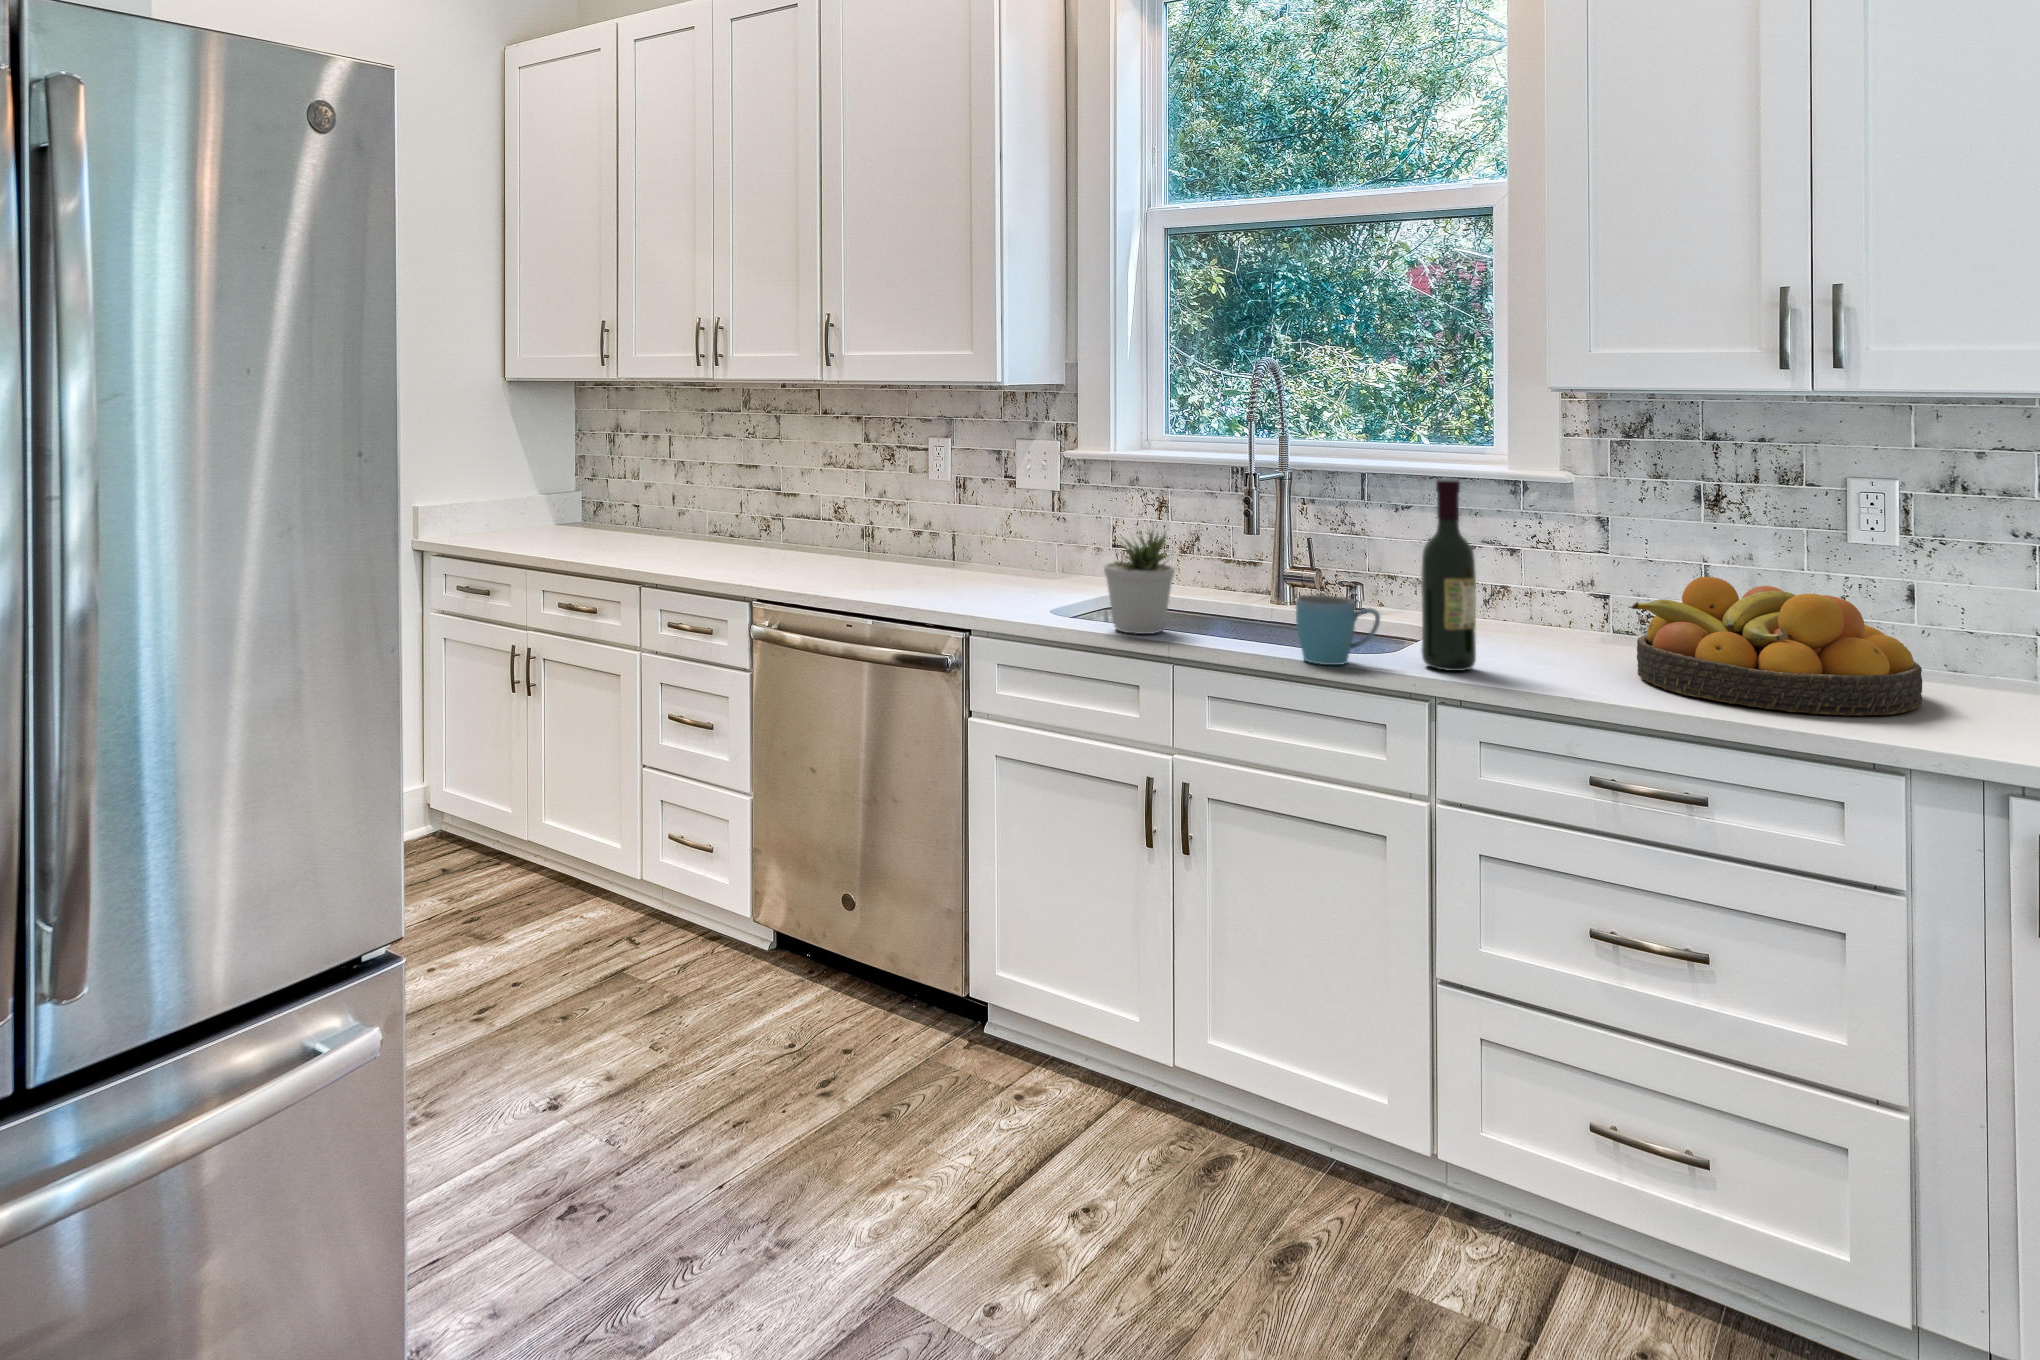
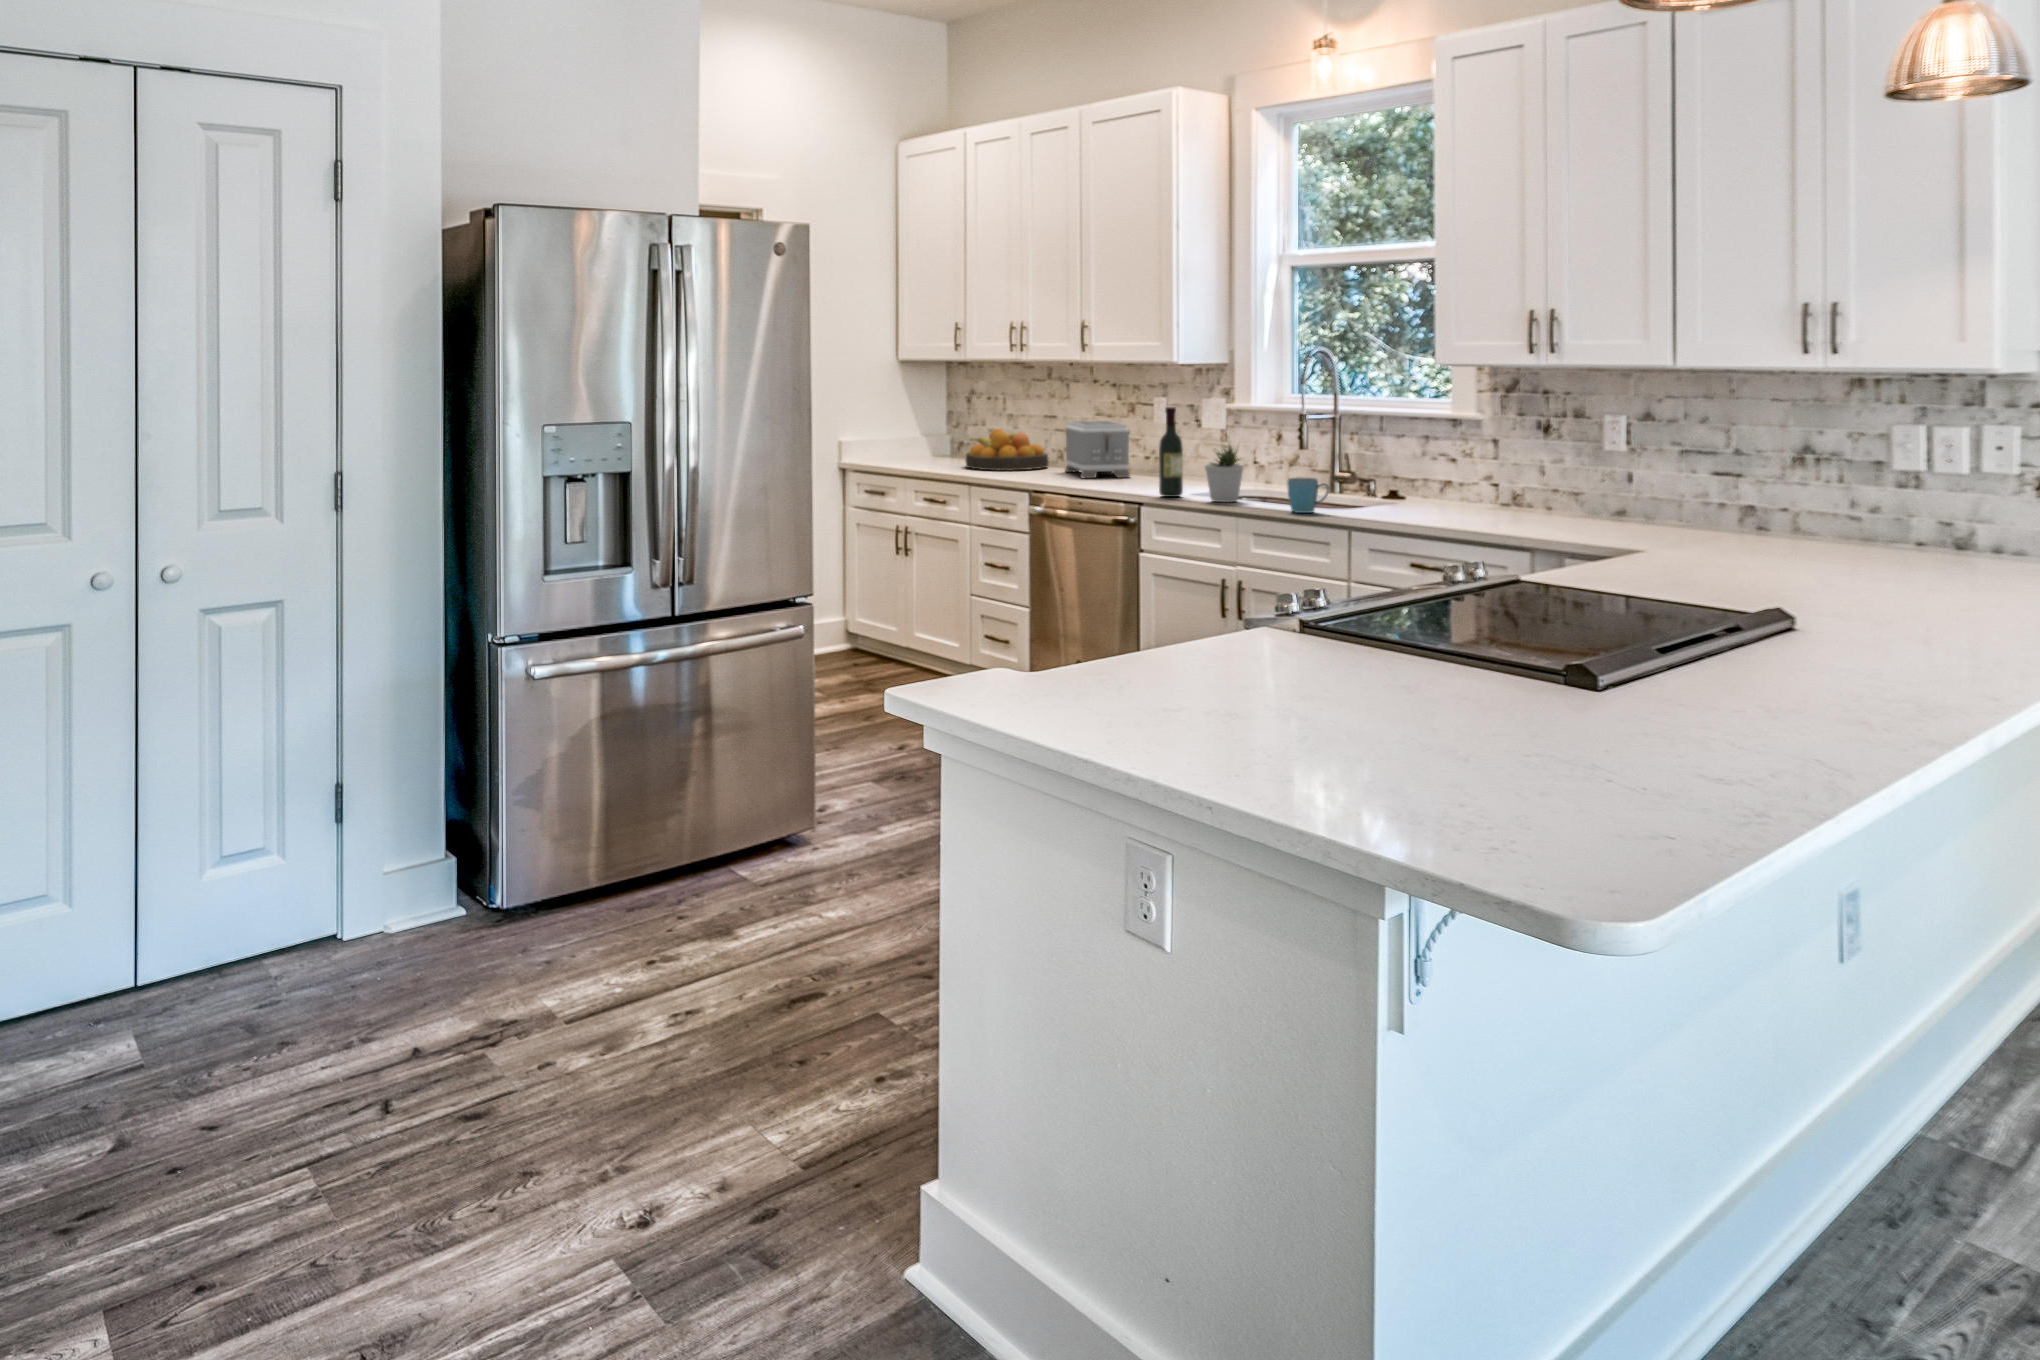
toaster: none [785,474,905,572] -> present [1065,421,1130,478]
wine bottle: present [1421,479,1476,671] -> present [1159,407,1183,497]
fruit bowl: present [1631,577,1922,716] -> present [965,429,1049,471]

